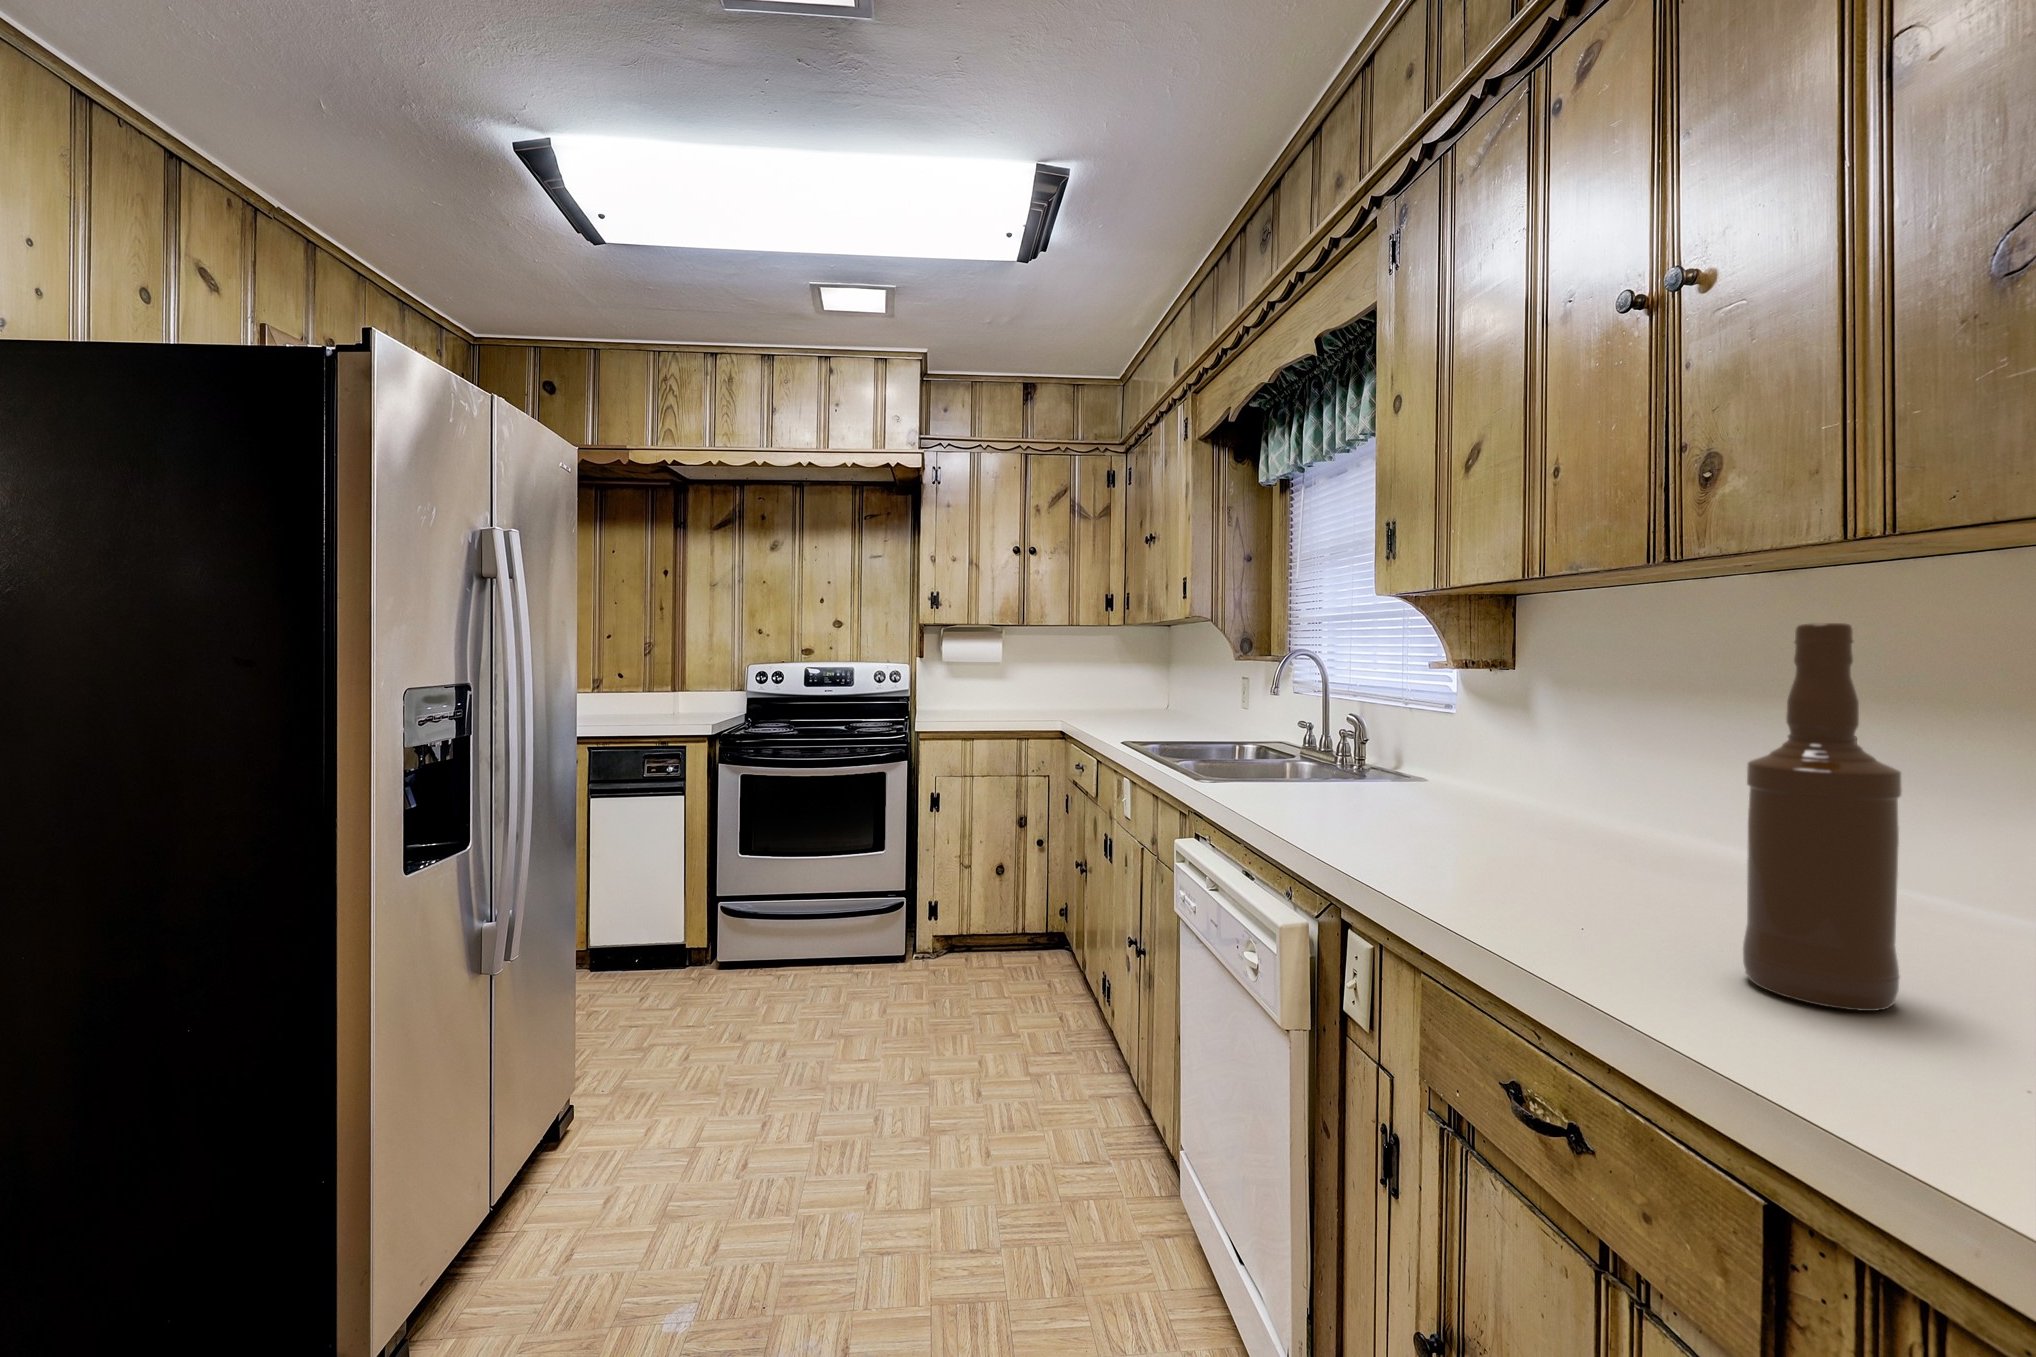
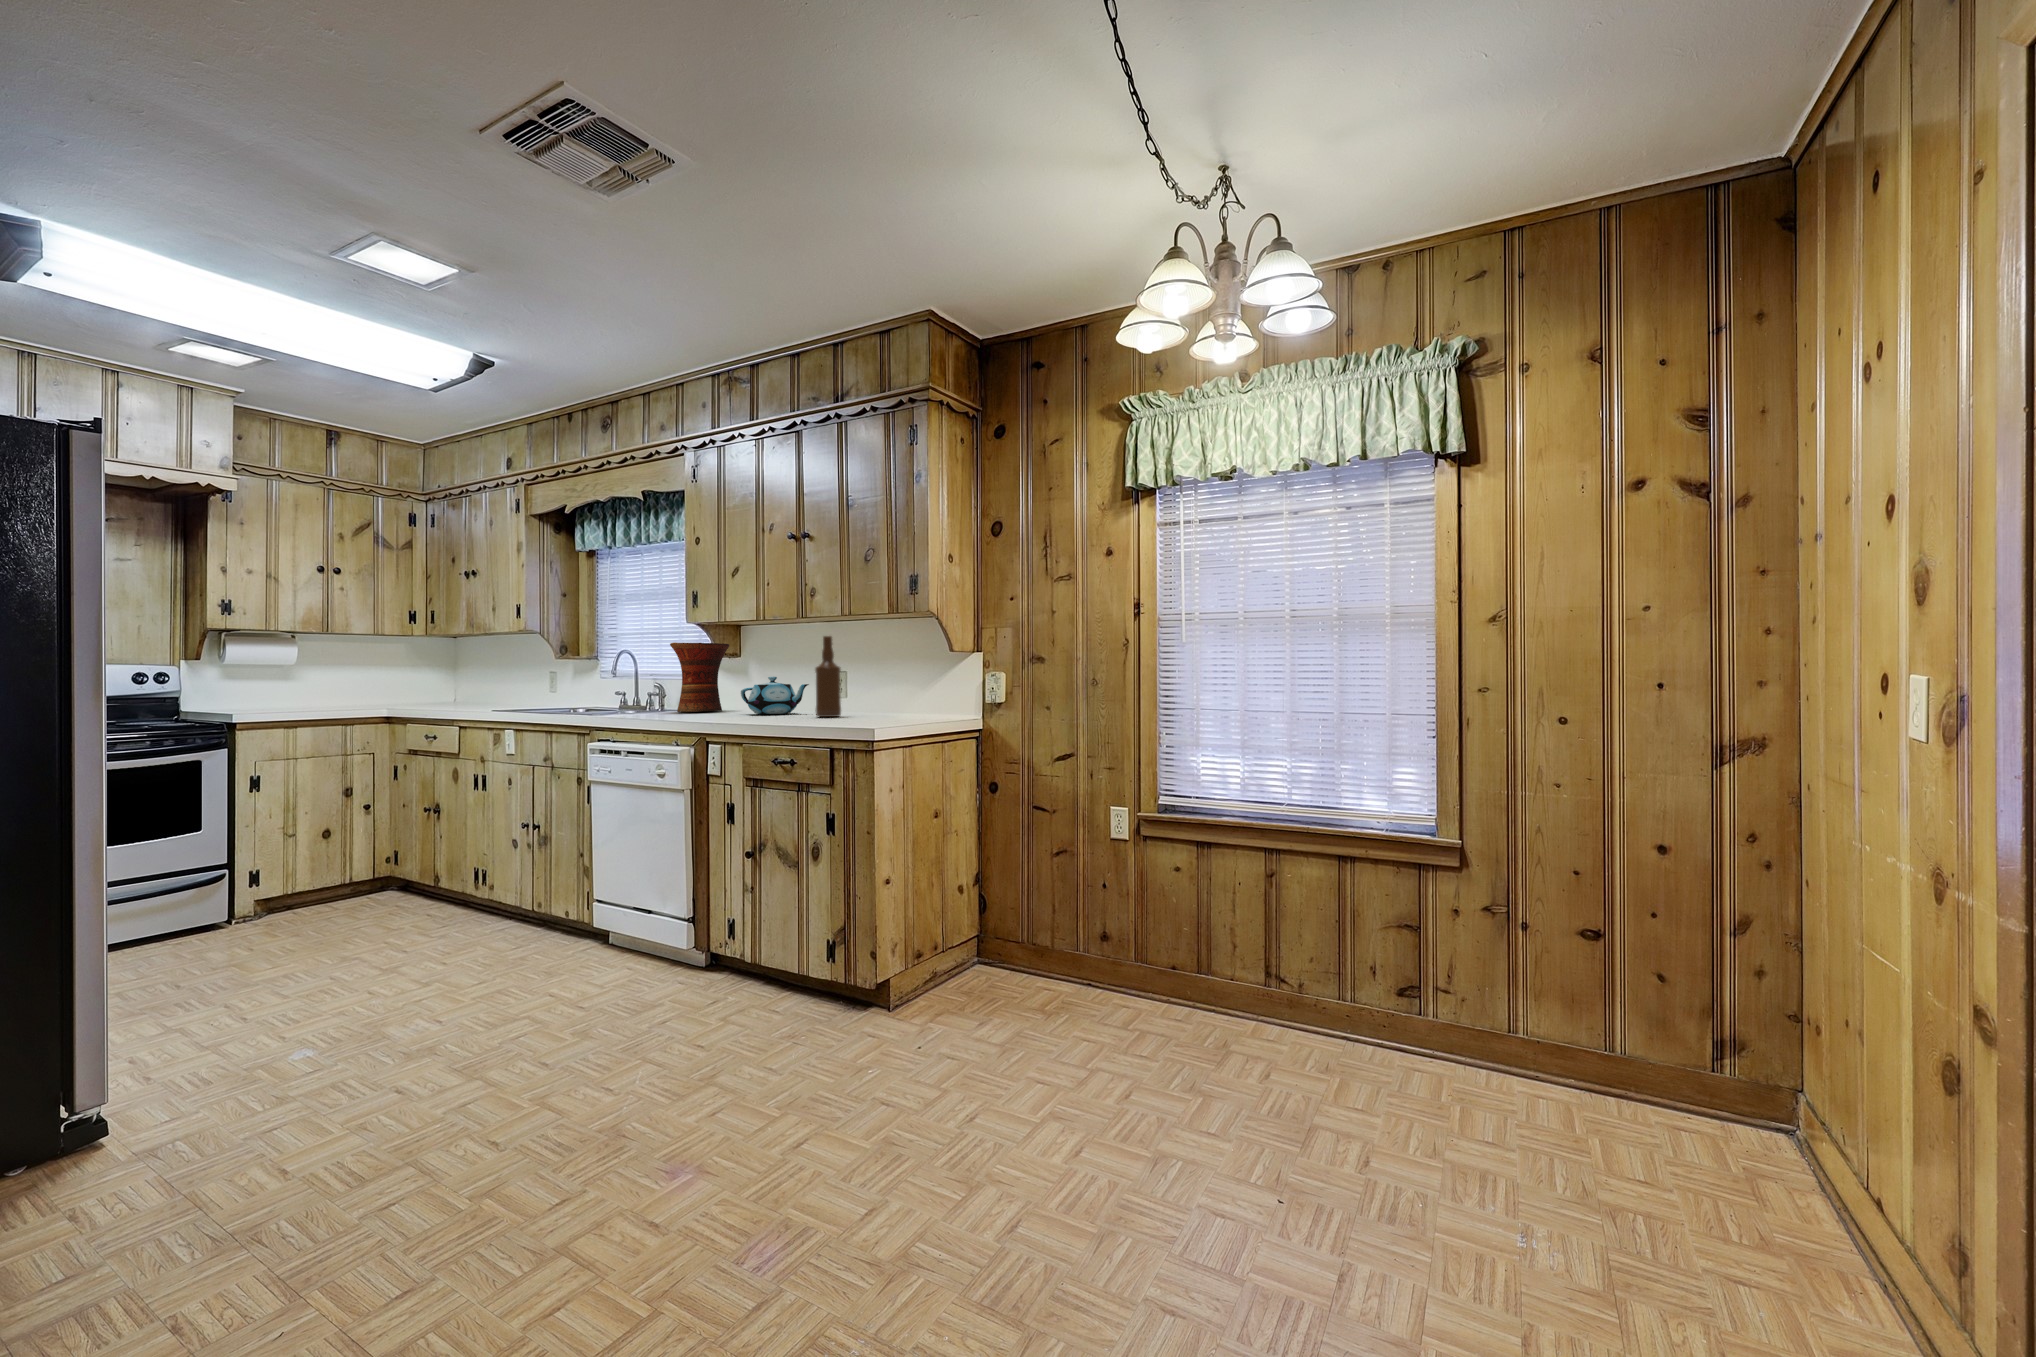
vase: none [1336,640,1482,811] -> present [670,643,729,712]
teapot: none [1478,752,1724,882] -> present [741,677,809,714]

